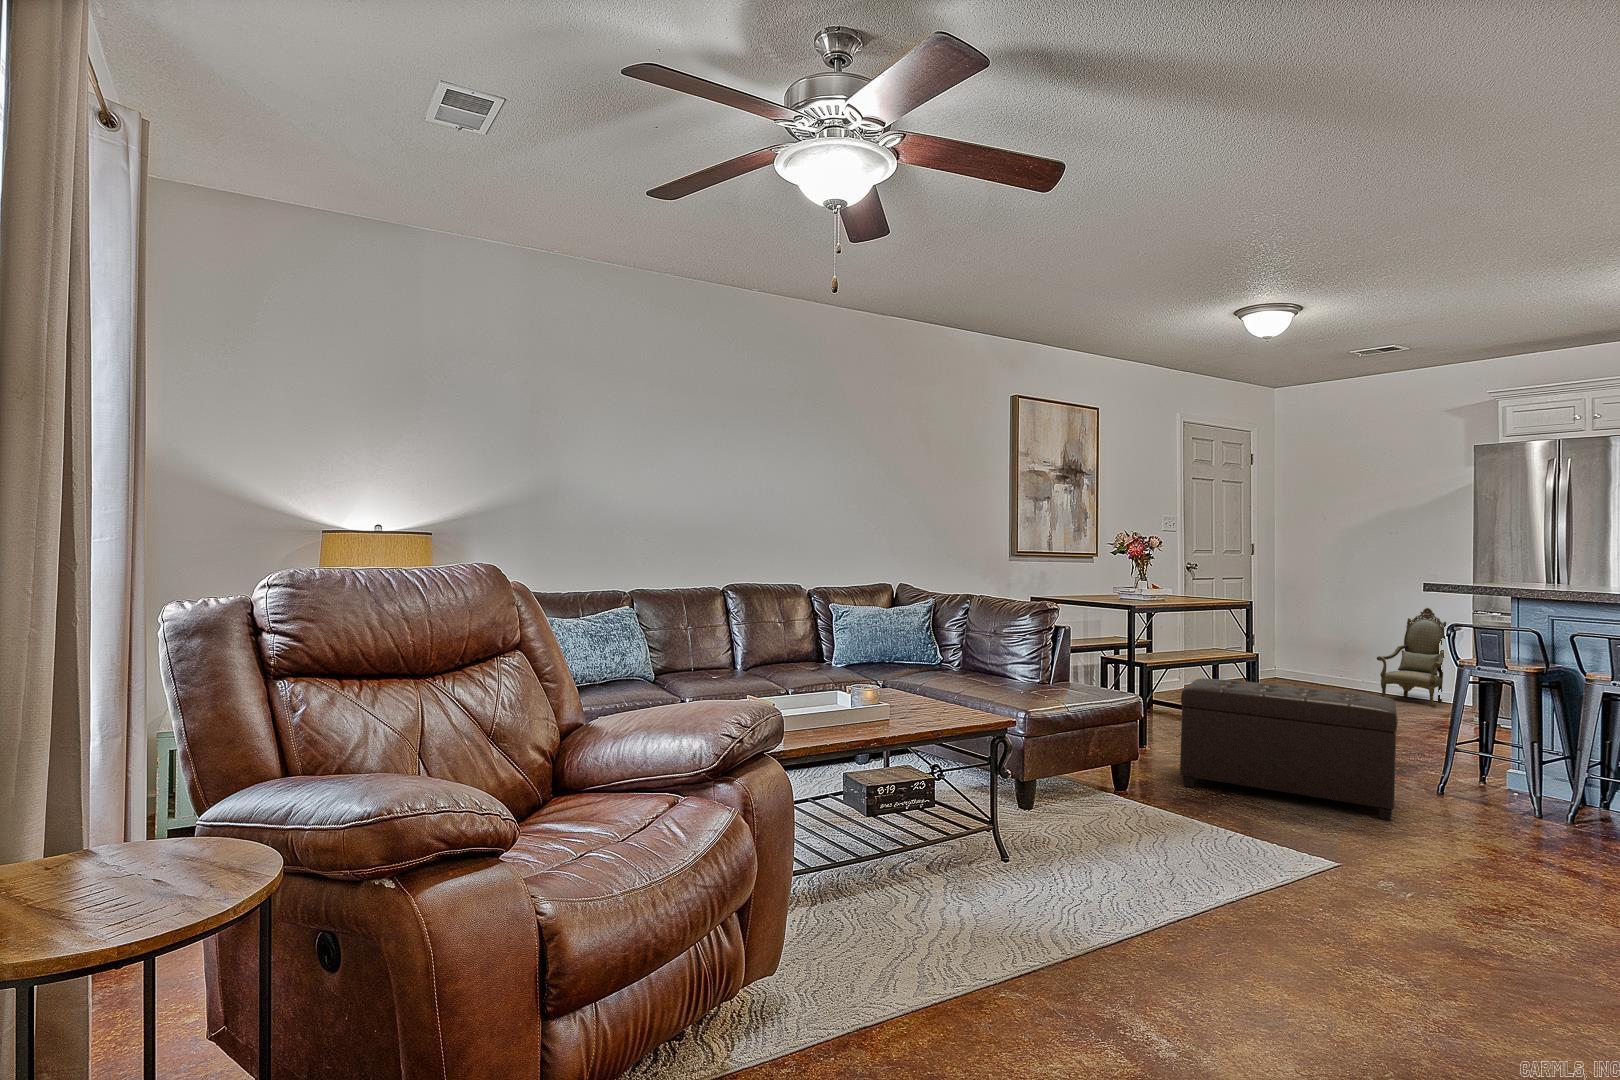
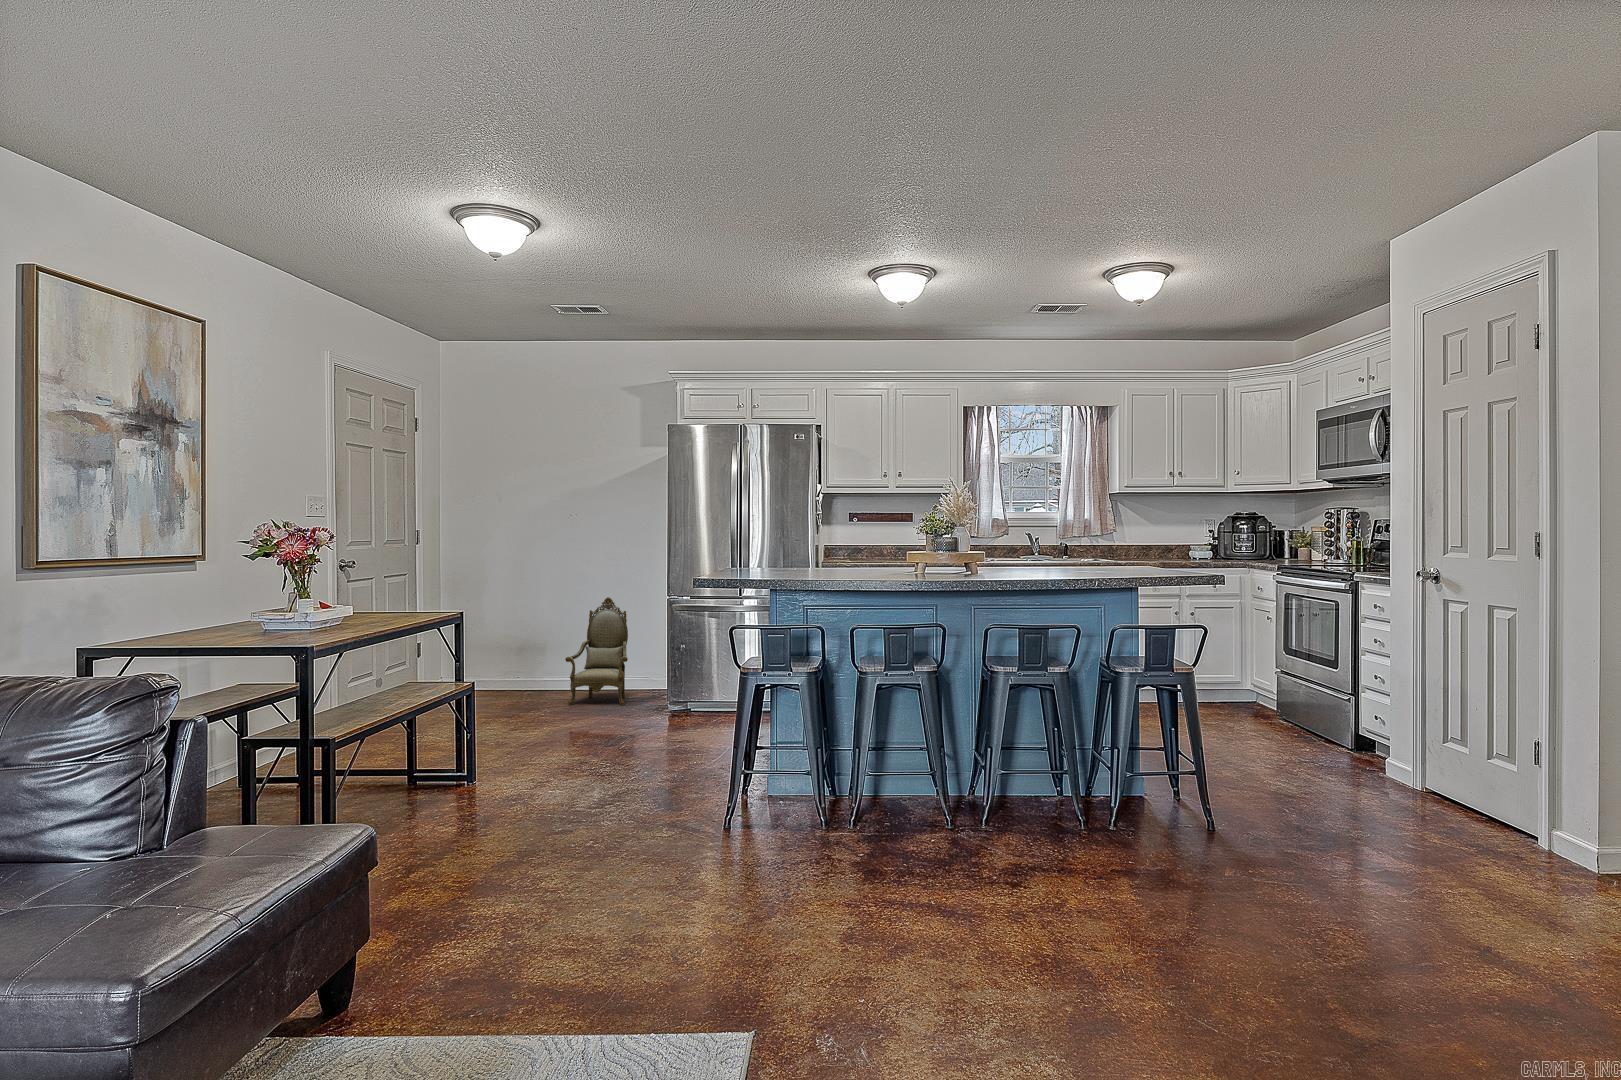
ottoman: present [1180,679,1398,821] -> none [435,738,732,960]

